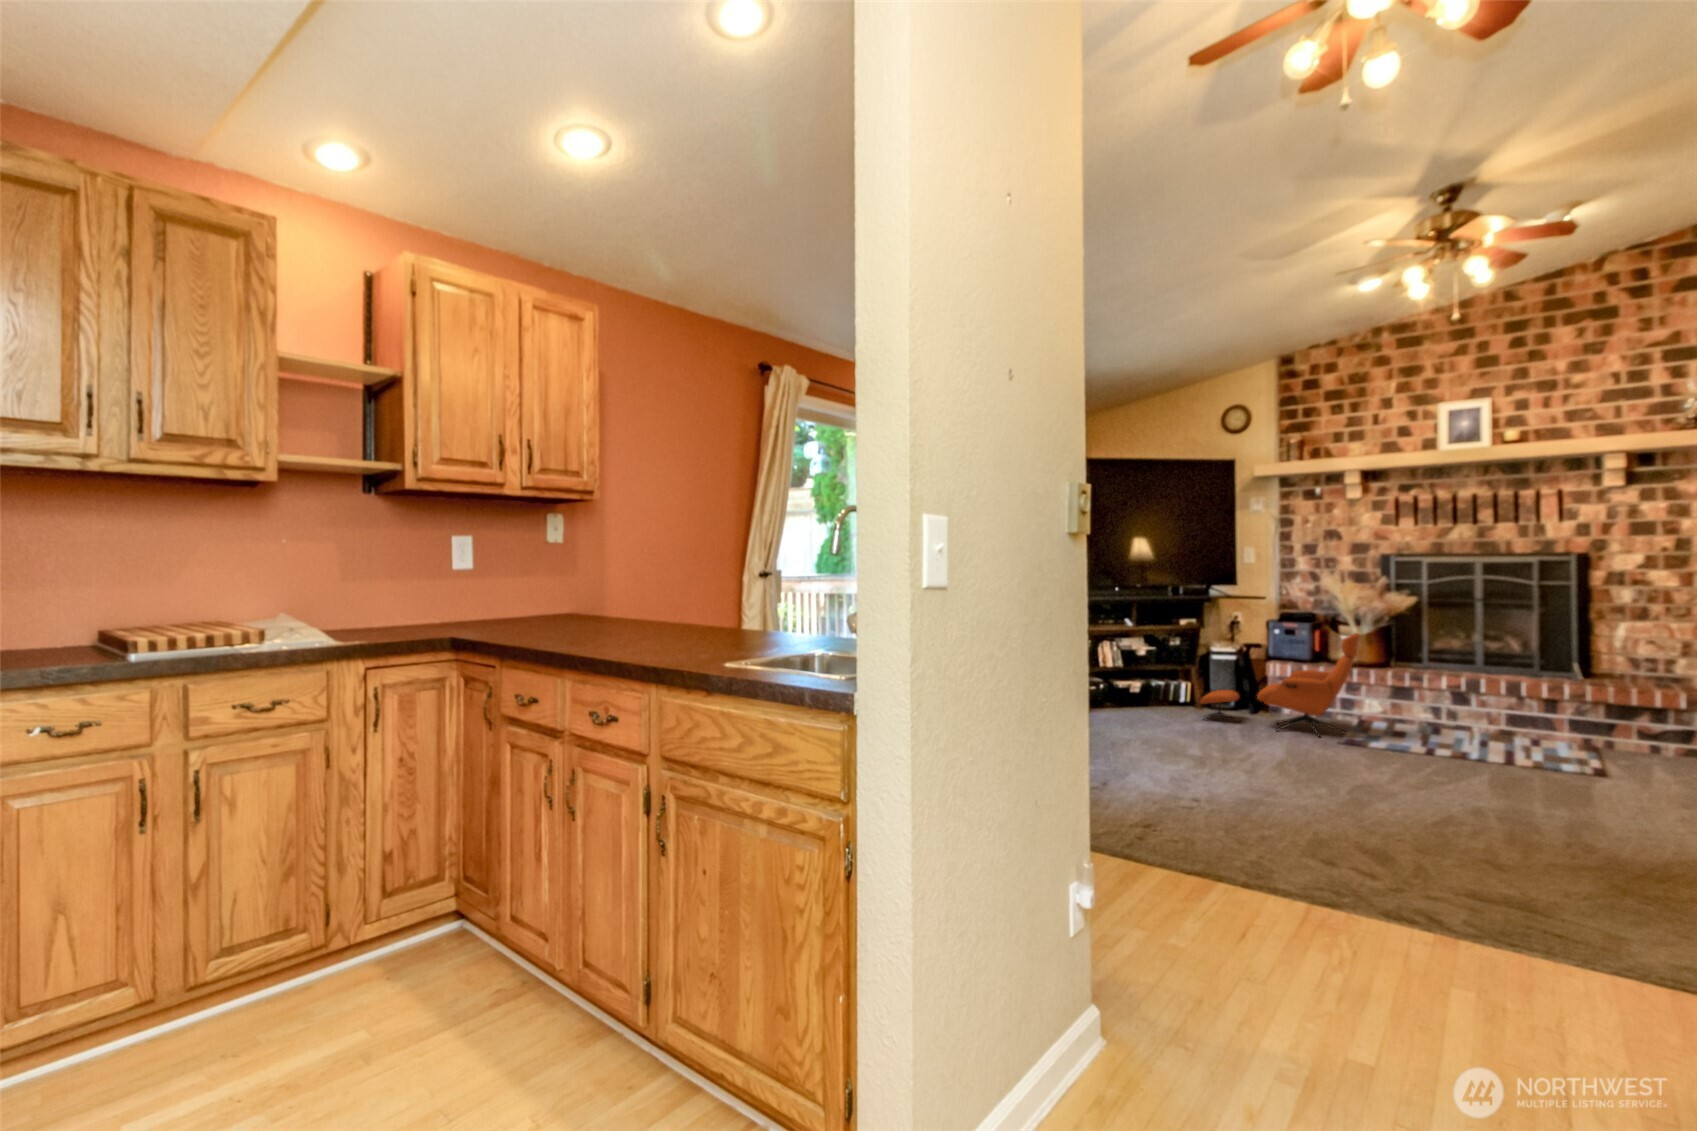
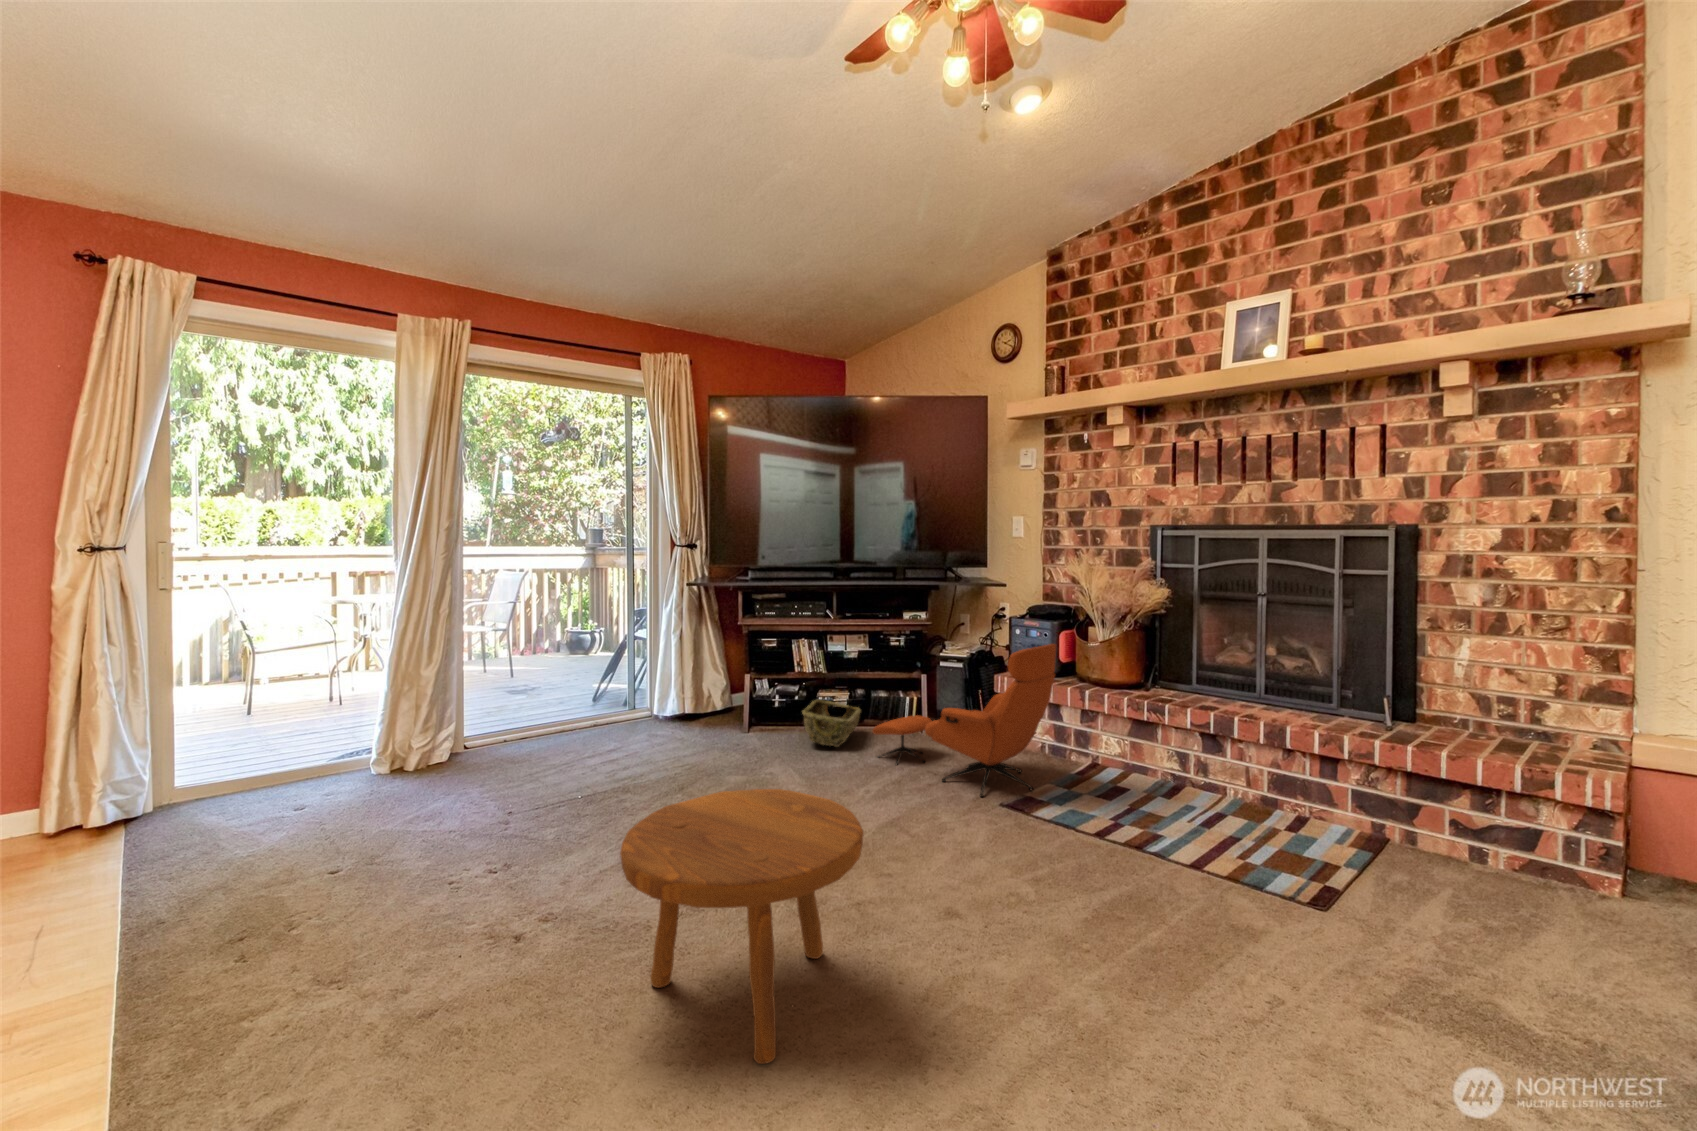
woven basket: none [1122,683,1176,715] -> present [802,700,861,747]
footstool: none [1301,708,1465,836] -> present [620,789,864,1064]

